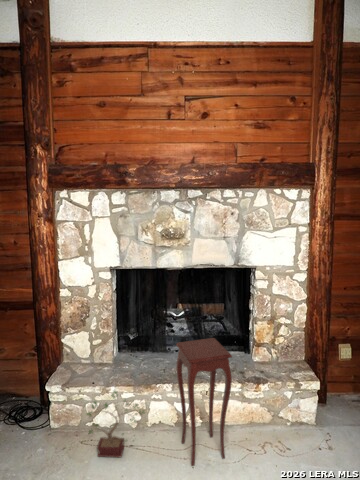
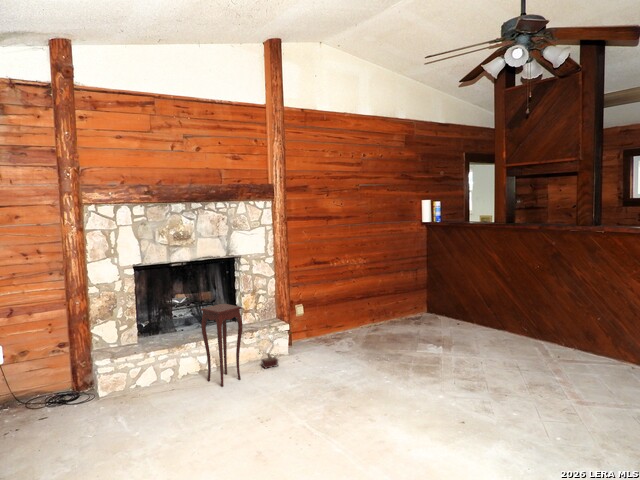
potted plant: present [87,391,144,457] -> present [258,328,278,368]

